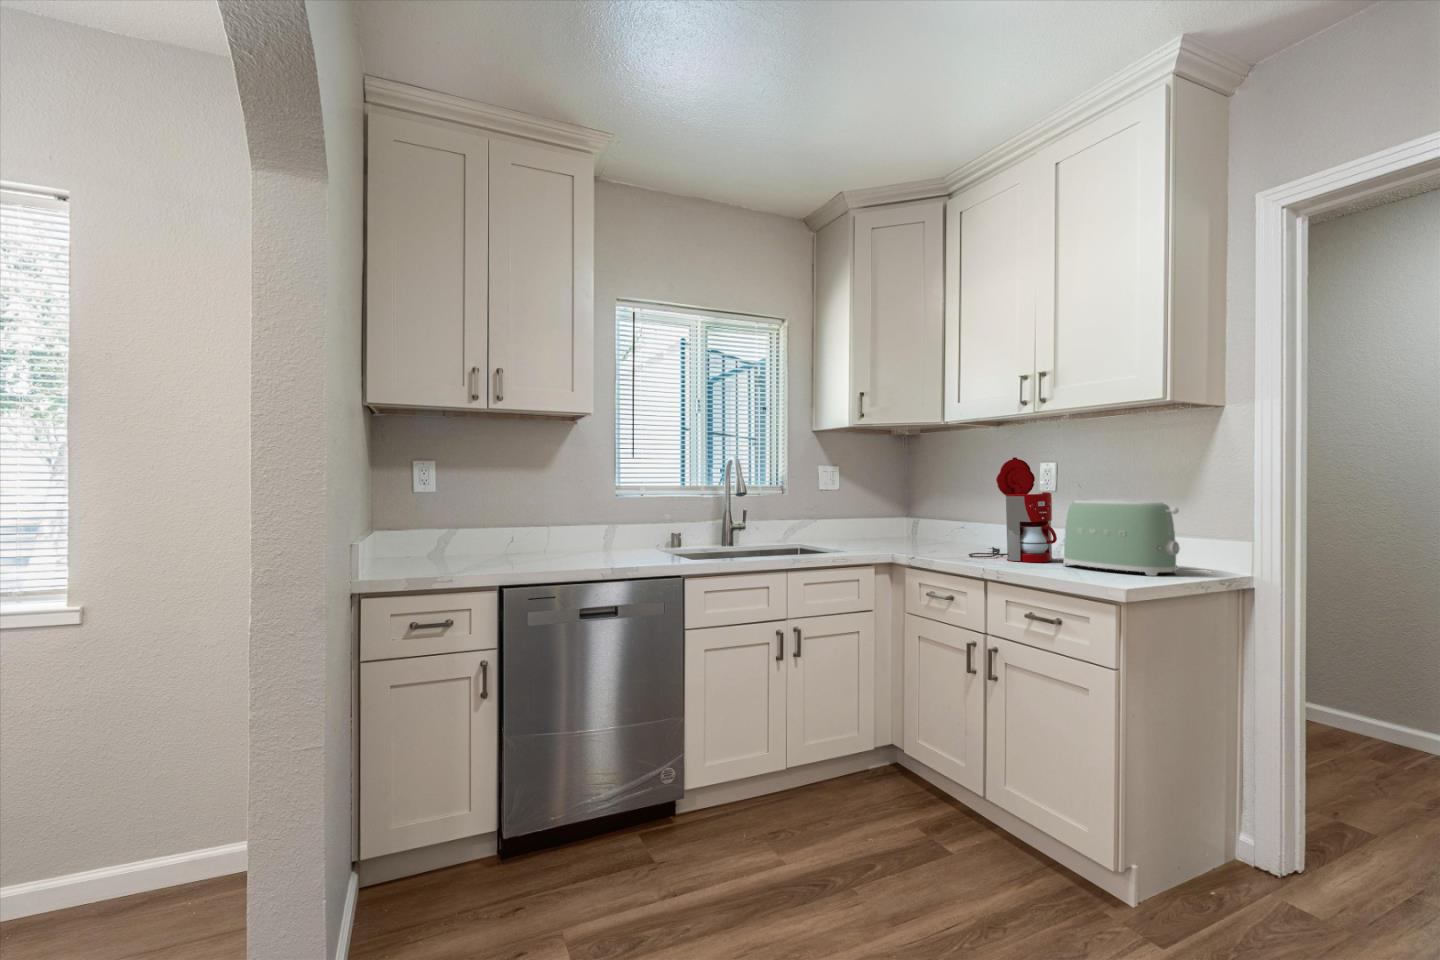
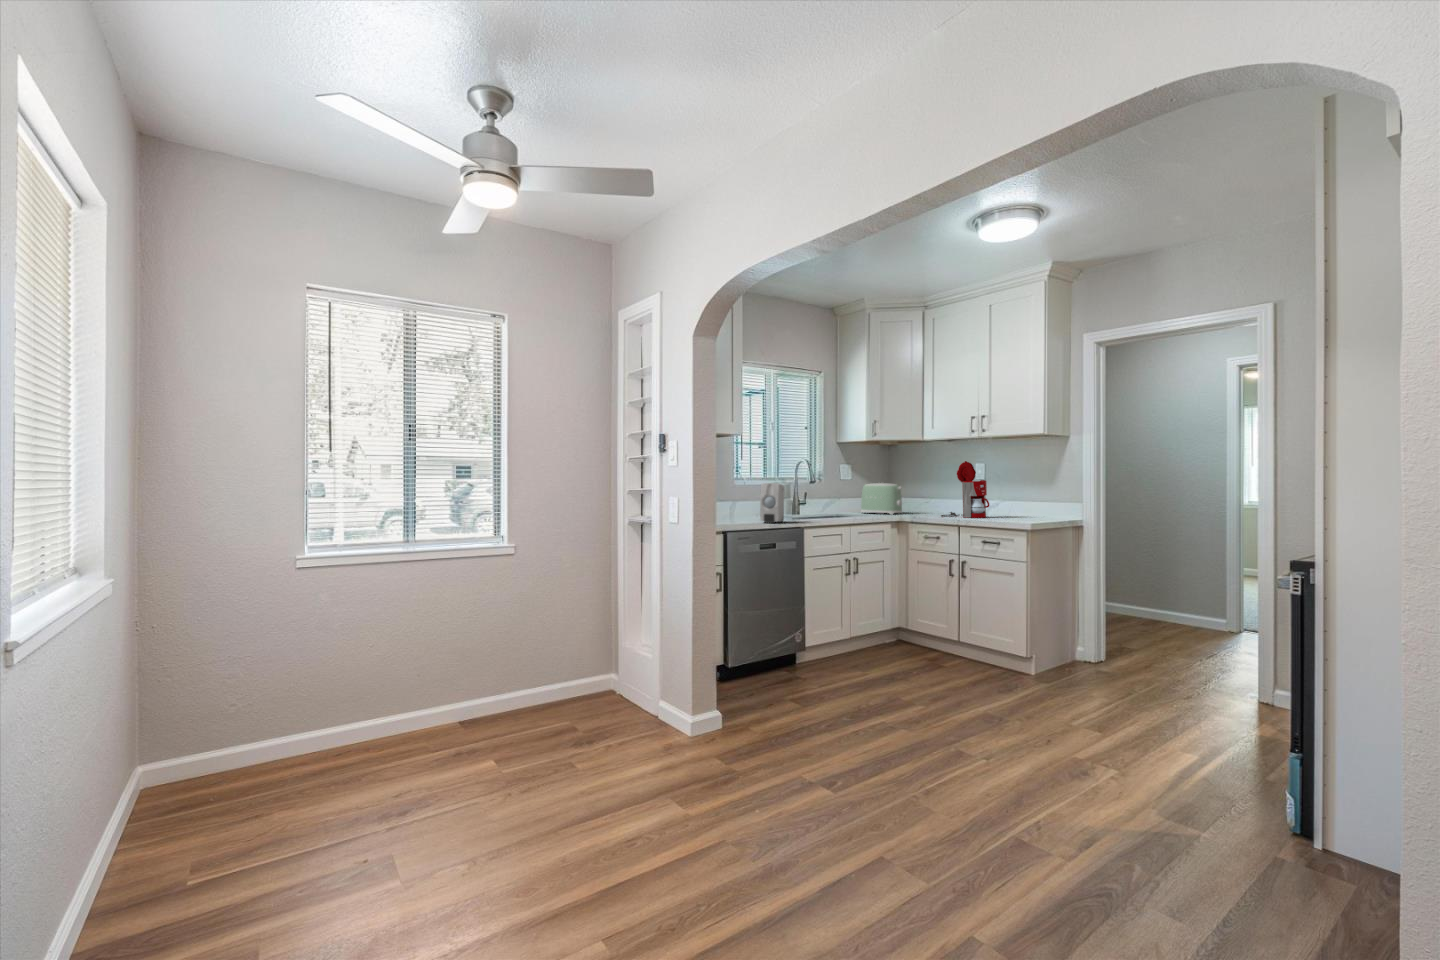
soap dispenser: none [599,495,654,568] -> present [760,483,784,523]
toaster: present [1064,499,1180,576] -> present [861,483,902,514]

